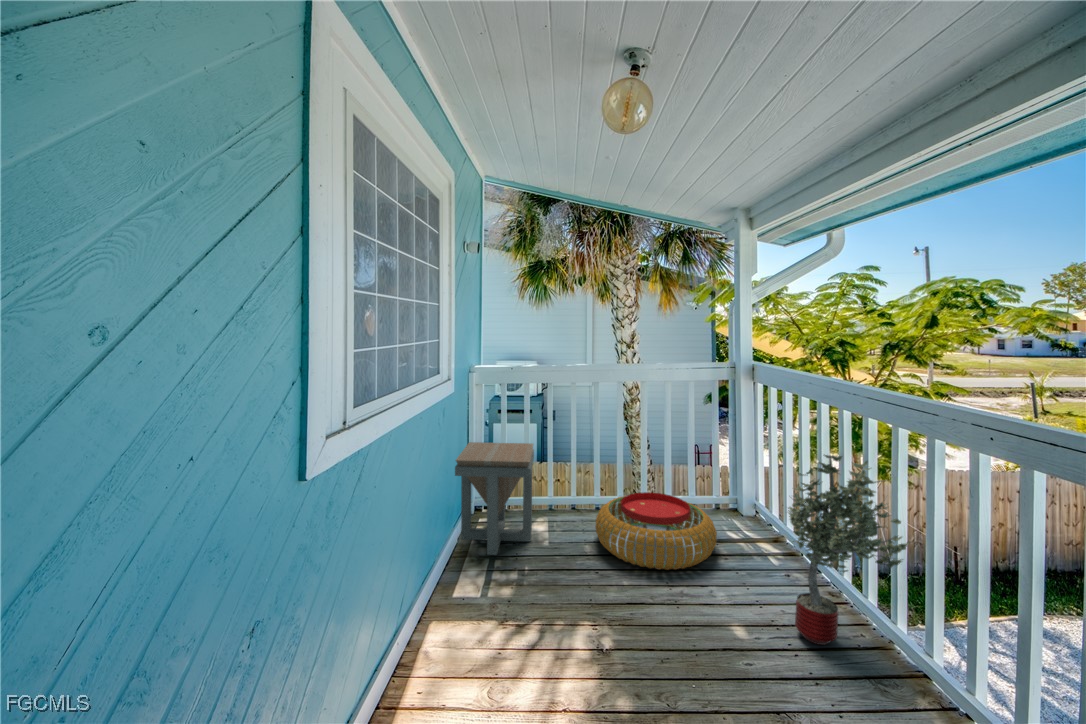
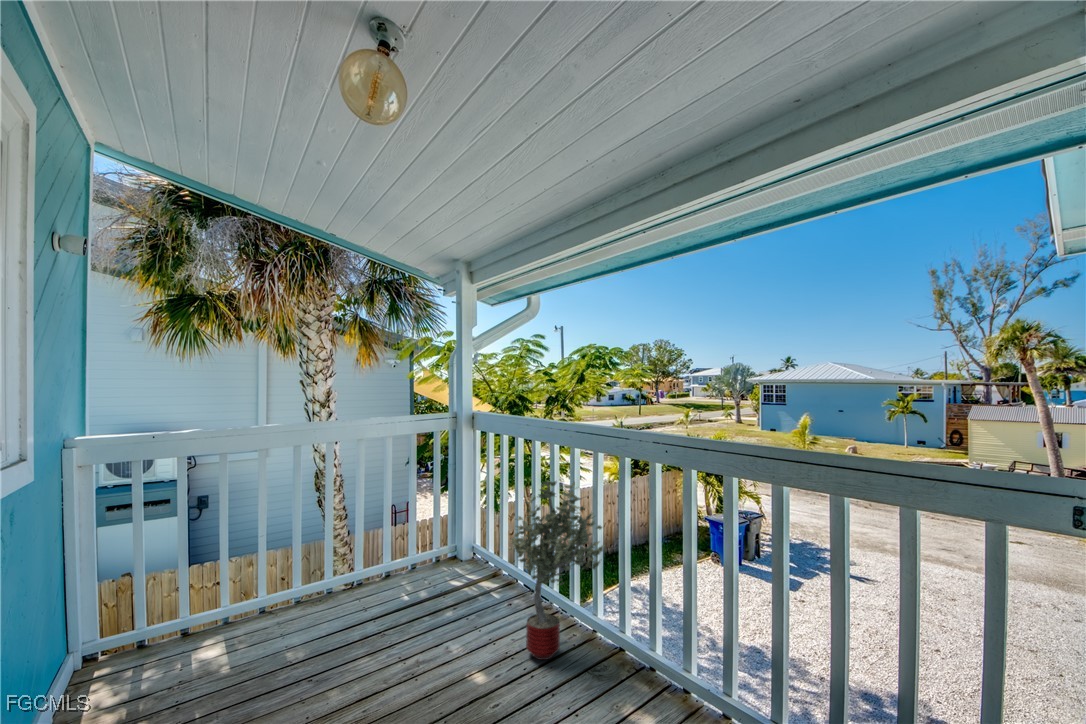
side table: present [455,442,534,555] -> none [80,524,217,700]
pouf: present [596,492,717,570] -> none [306,555,444,644]

